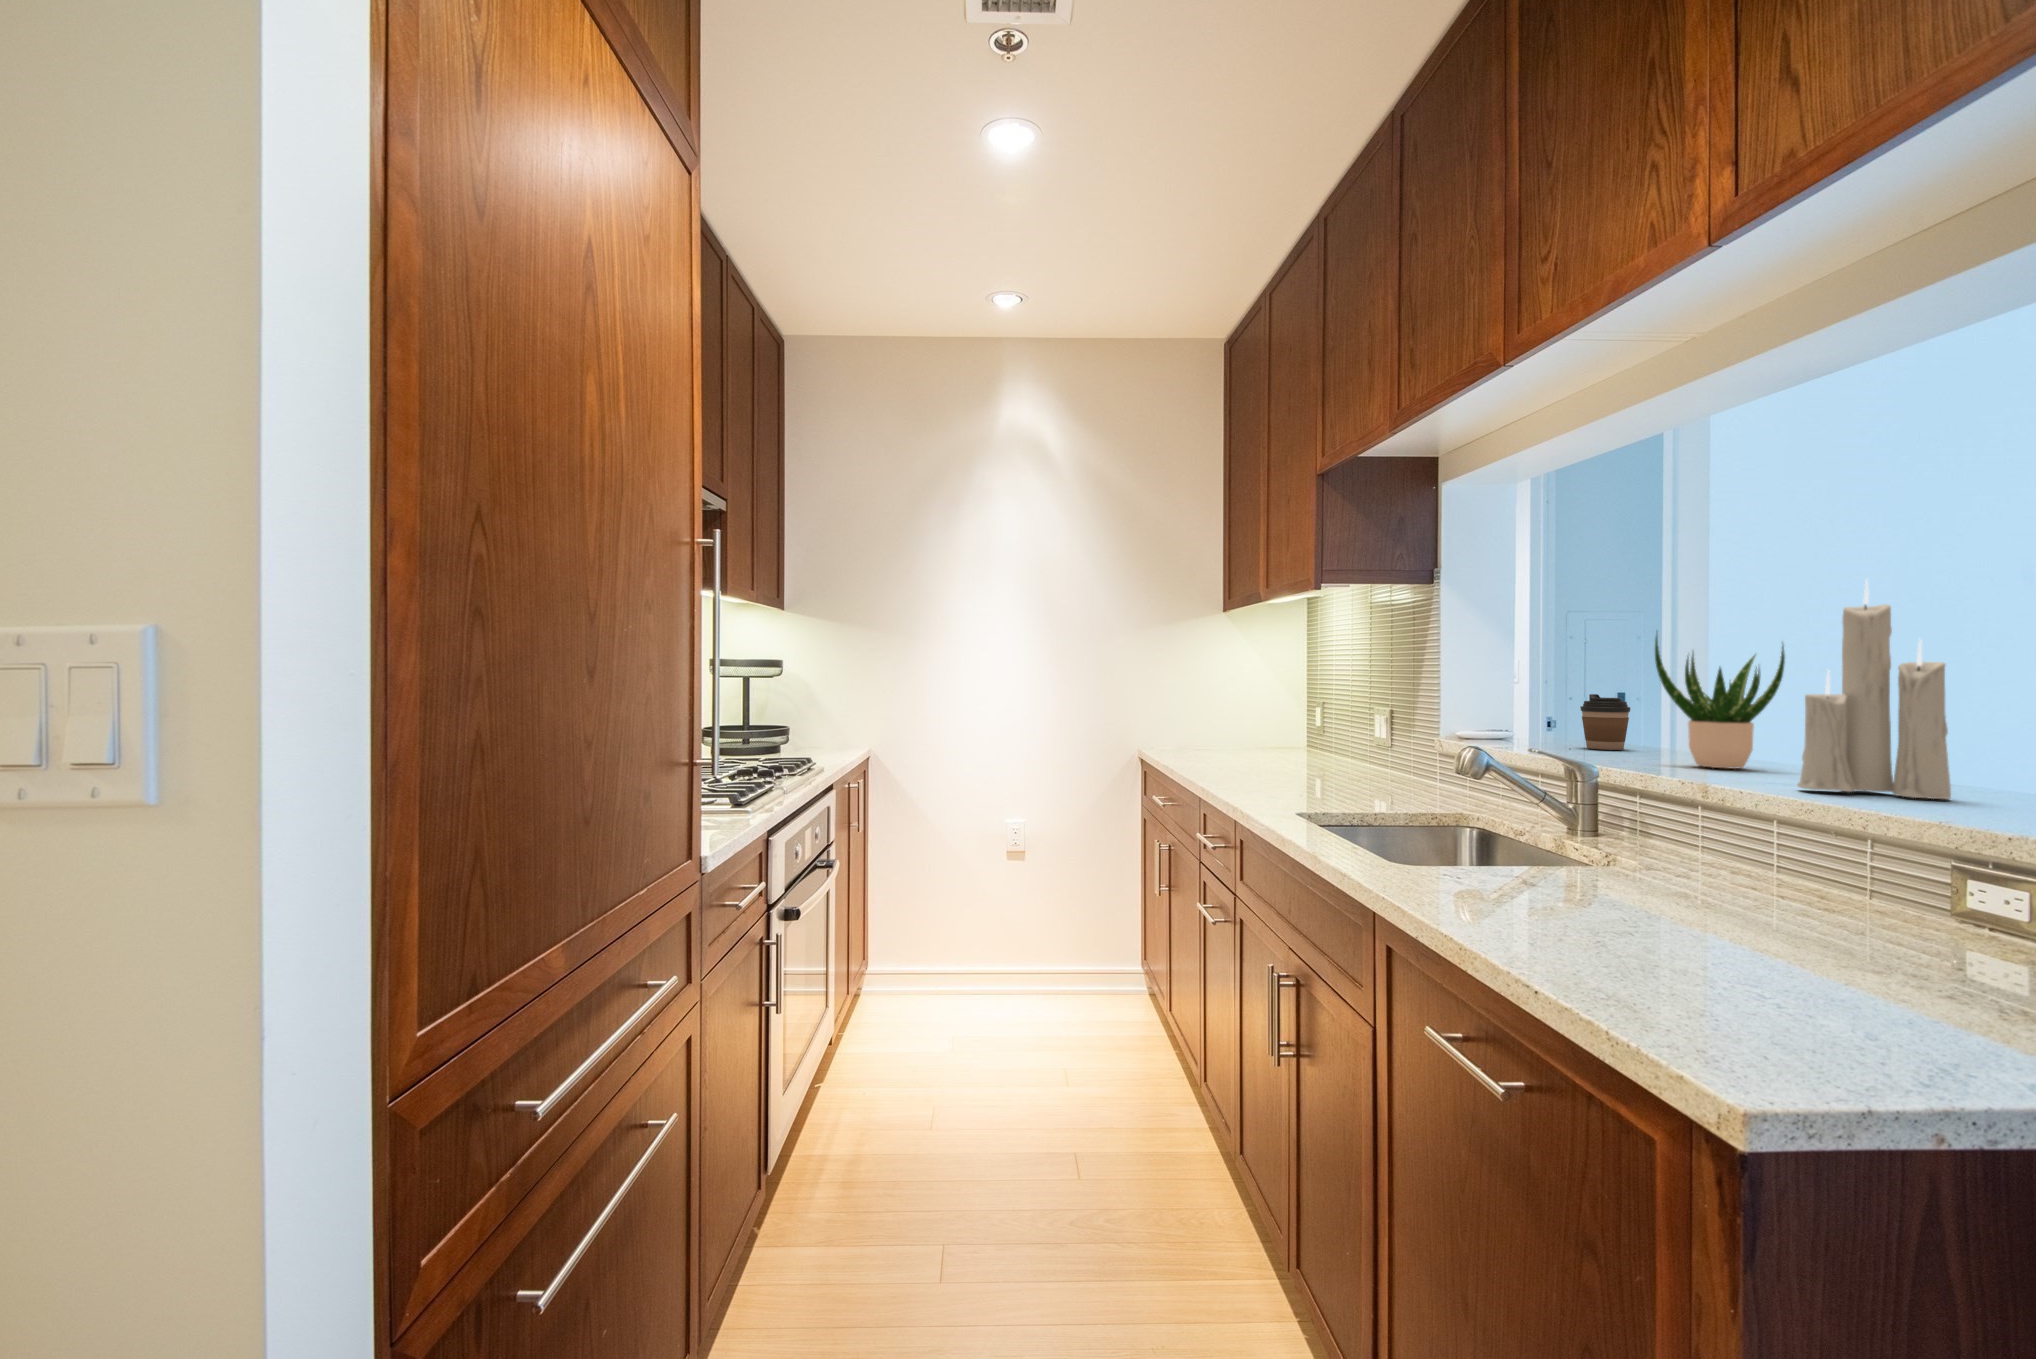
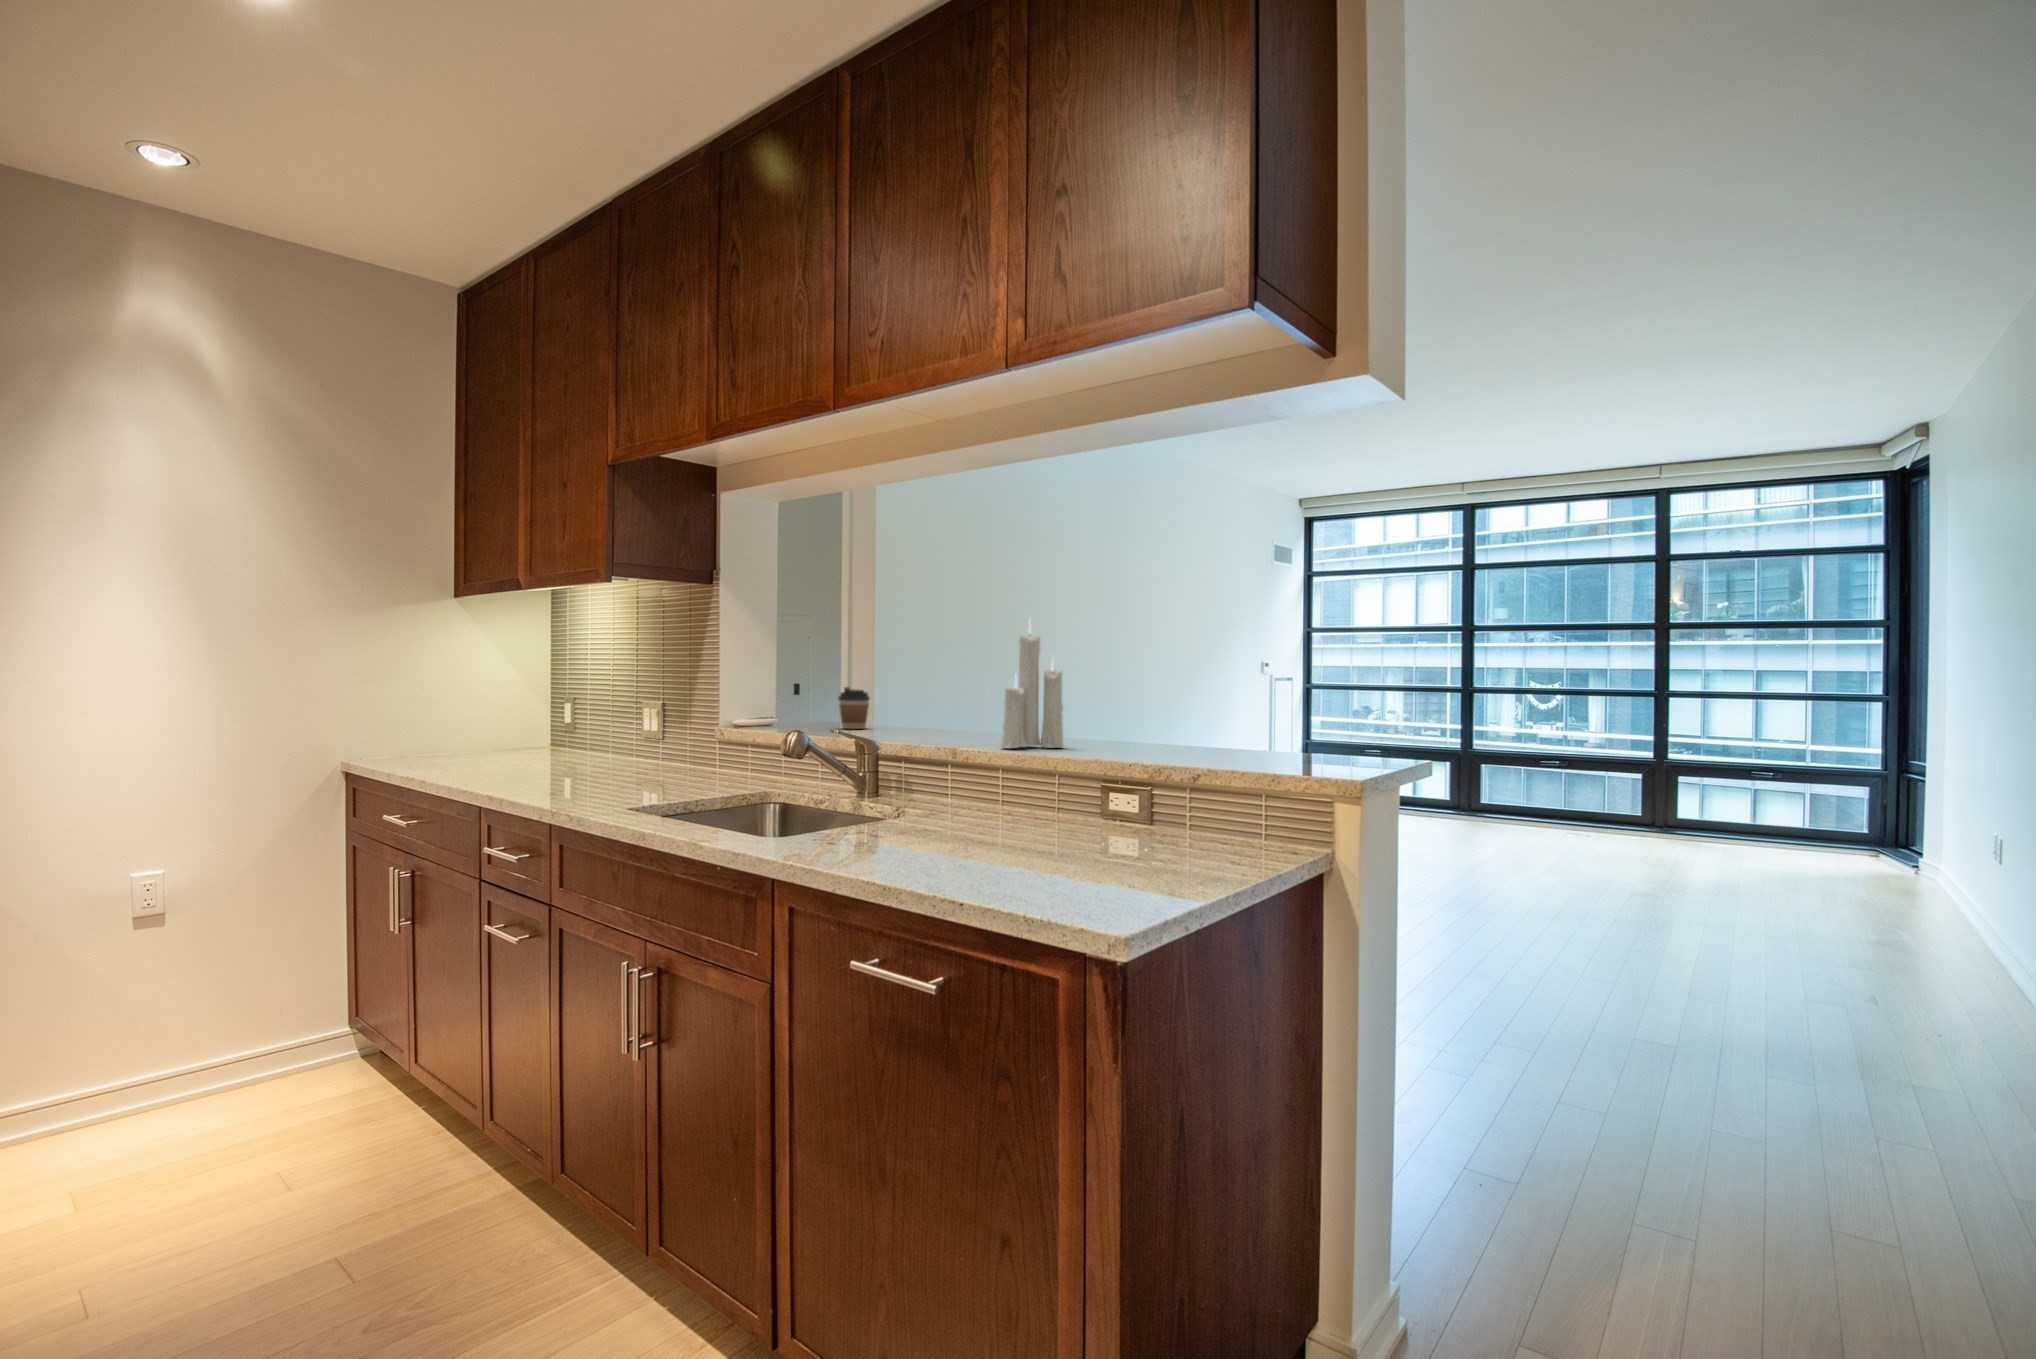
potted plant: present [1655,636,1785,769] -> none [905,641,974,738]

